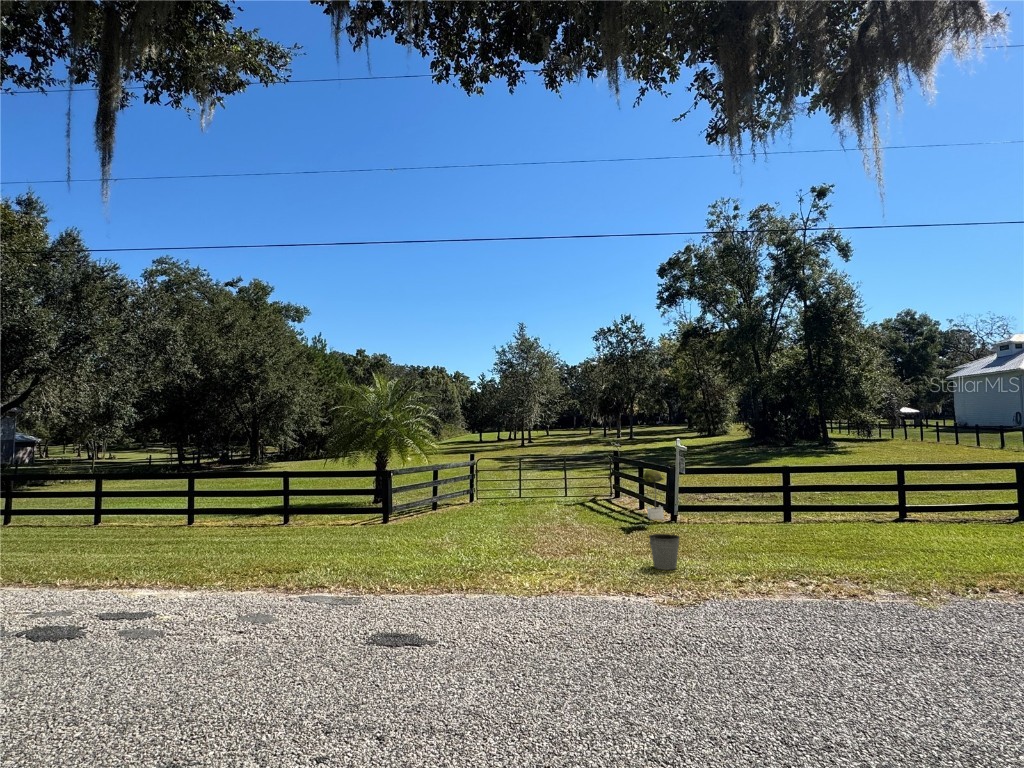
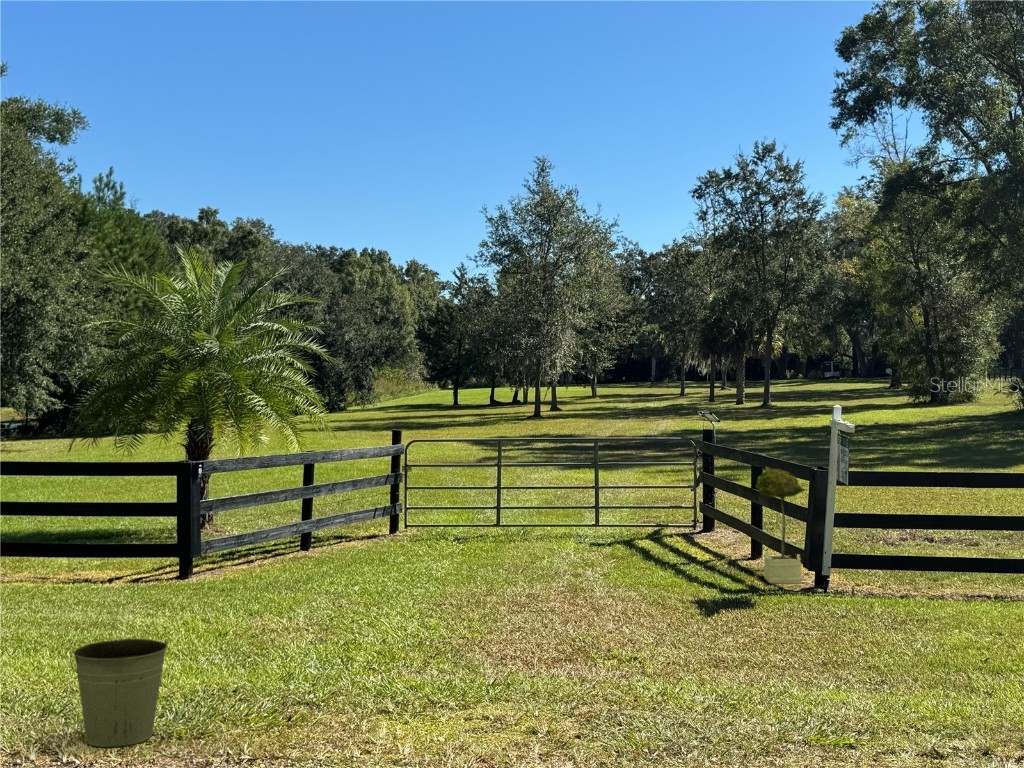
bucket: present [649,534,679,570] -> present [70,639,168,747]

